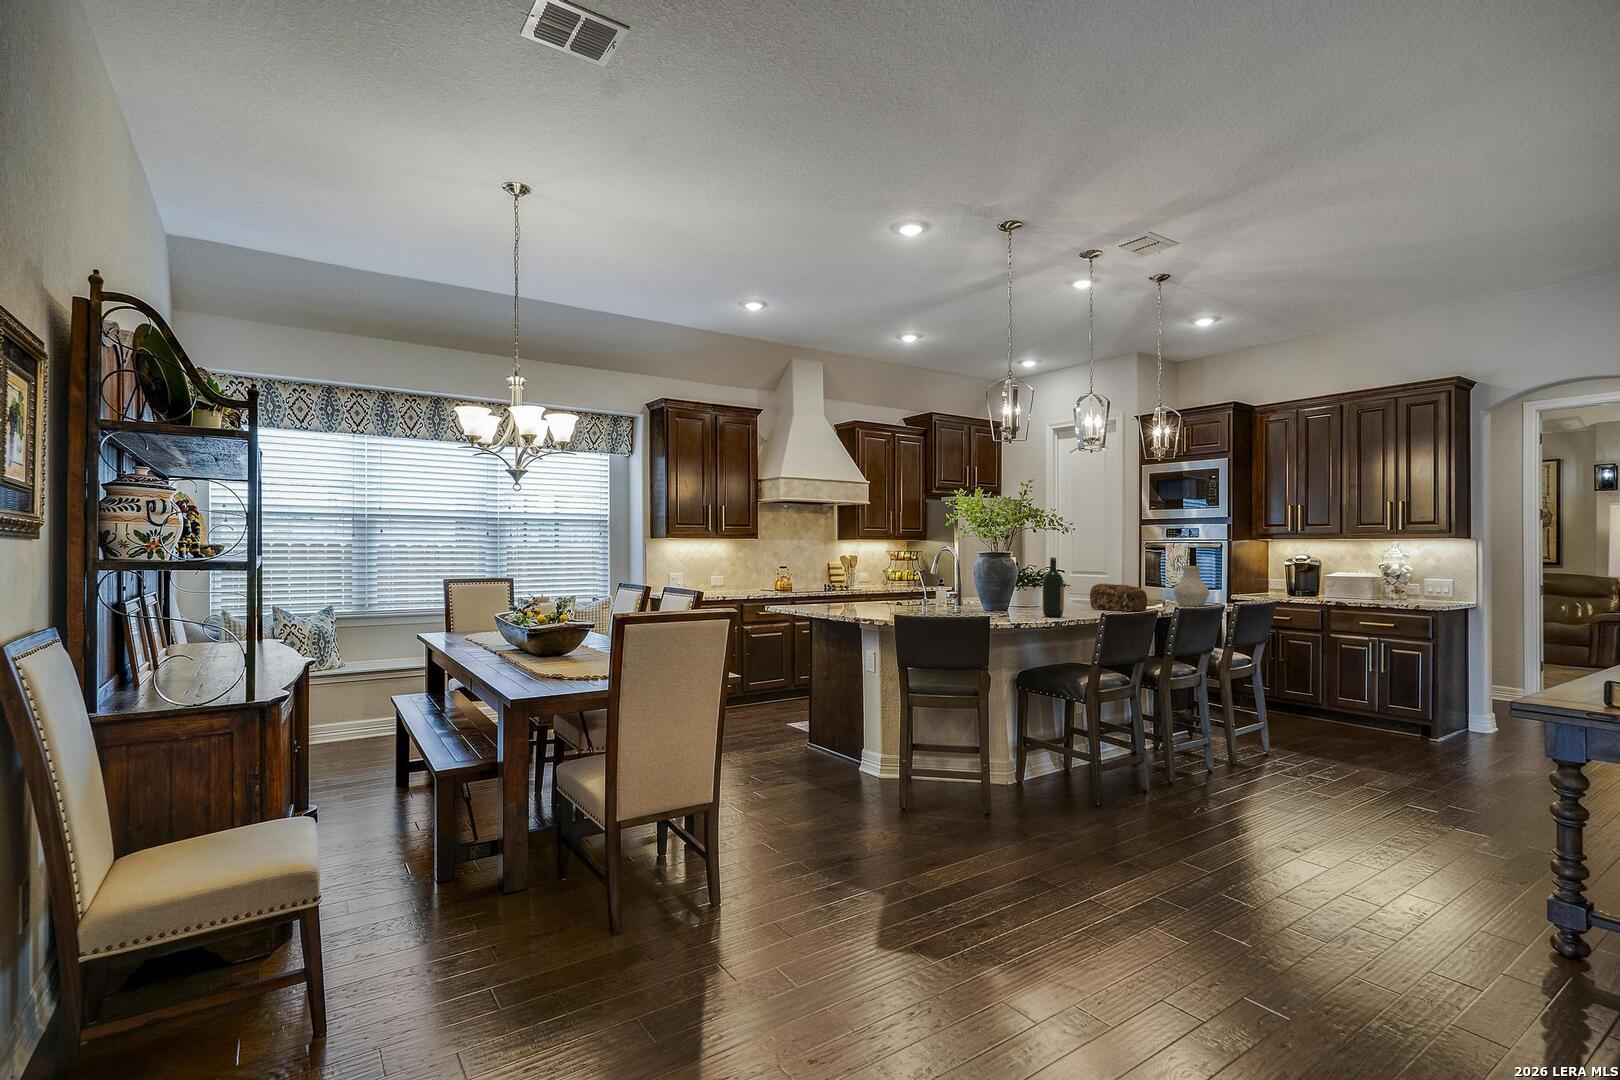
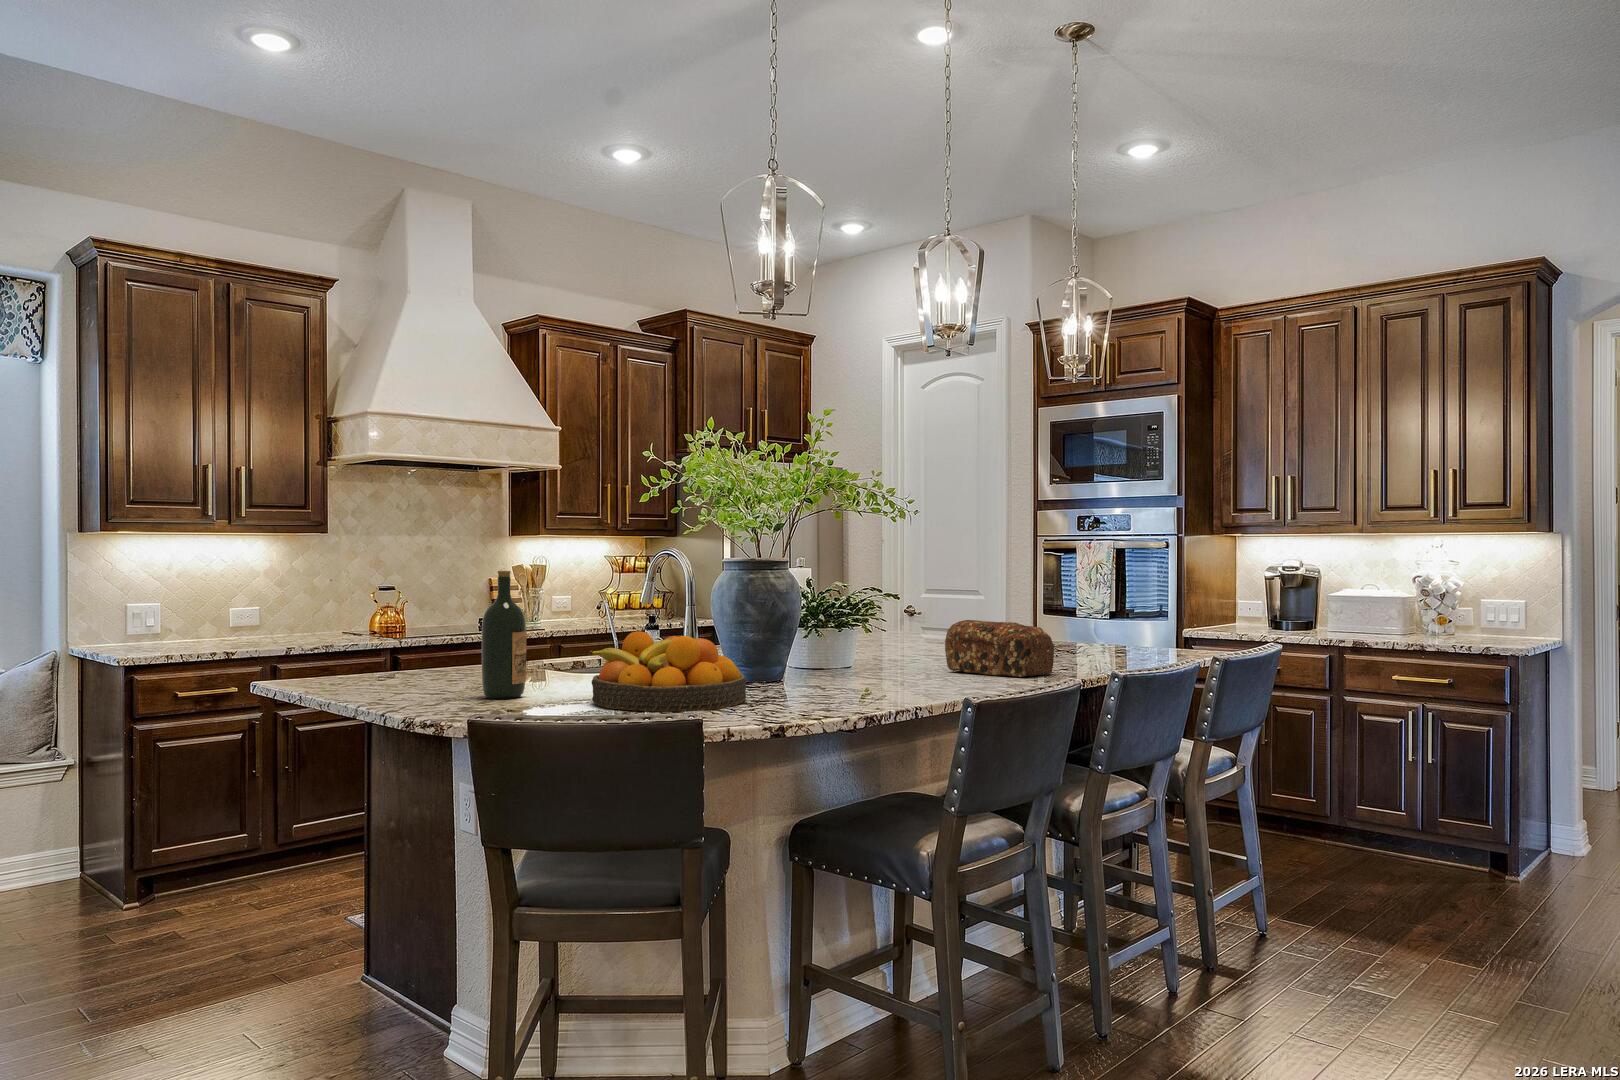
wine bottle: present [1043,557,1064,617] -> present [482,571,527,699]
vase: present [1174,566,1209,606] -> none [1097,582,1160,658]
fruit bowl: none [930,585,1000,618] -> present [588,631,746,712]

